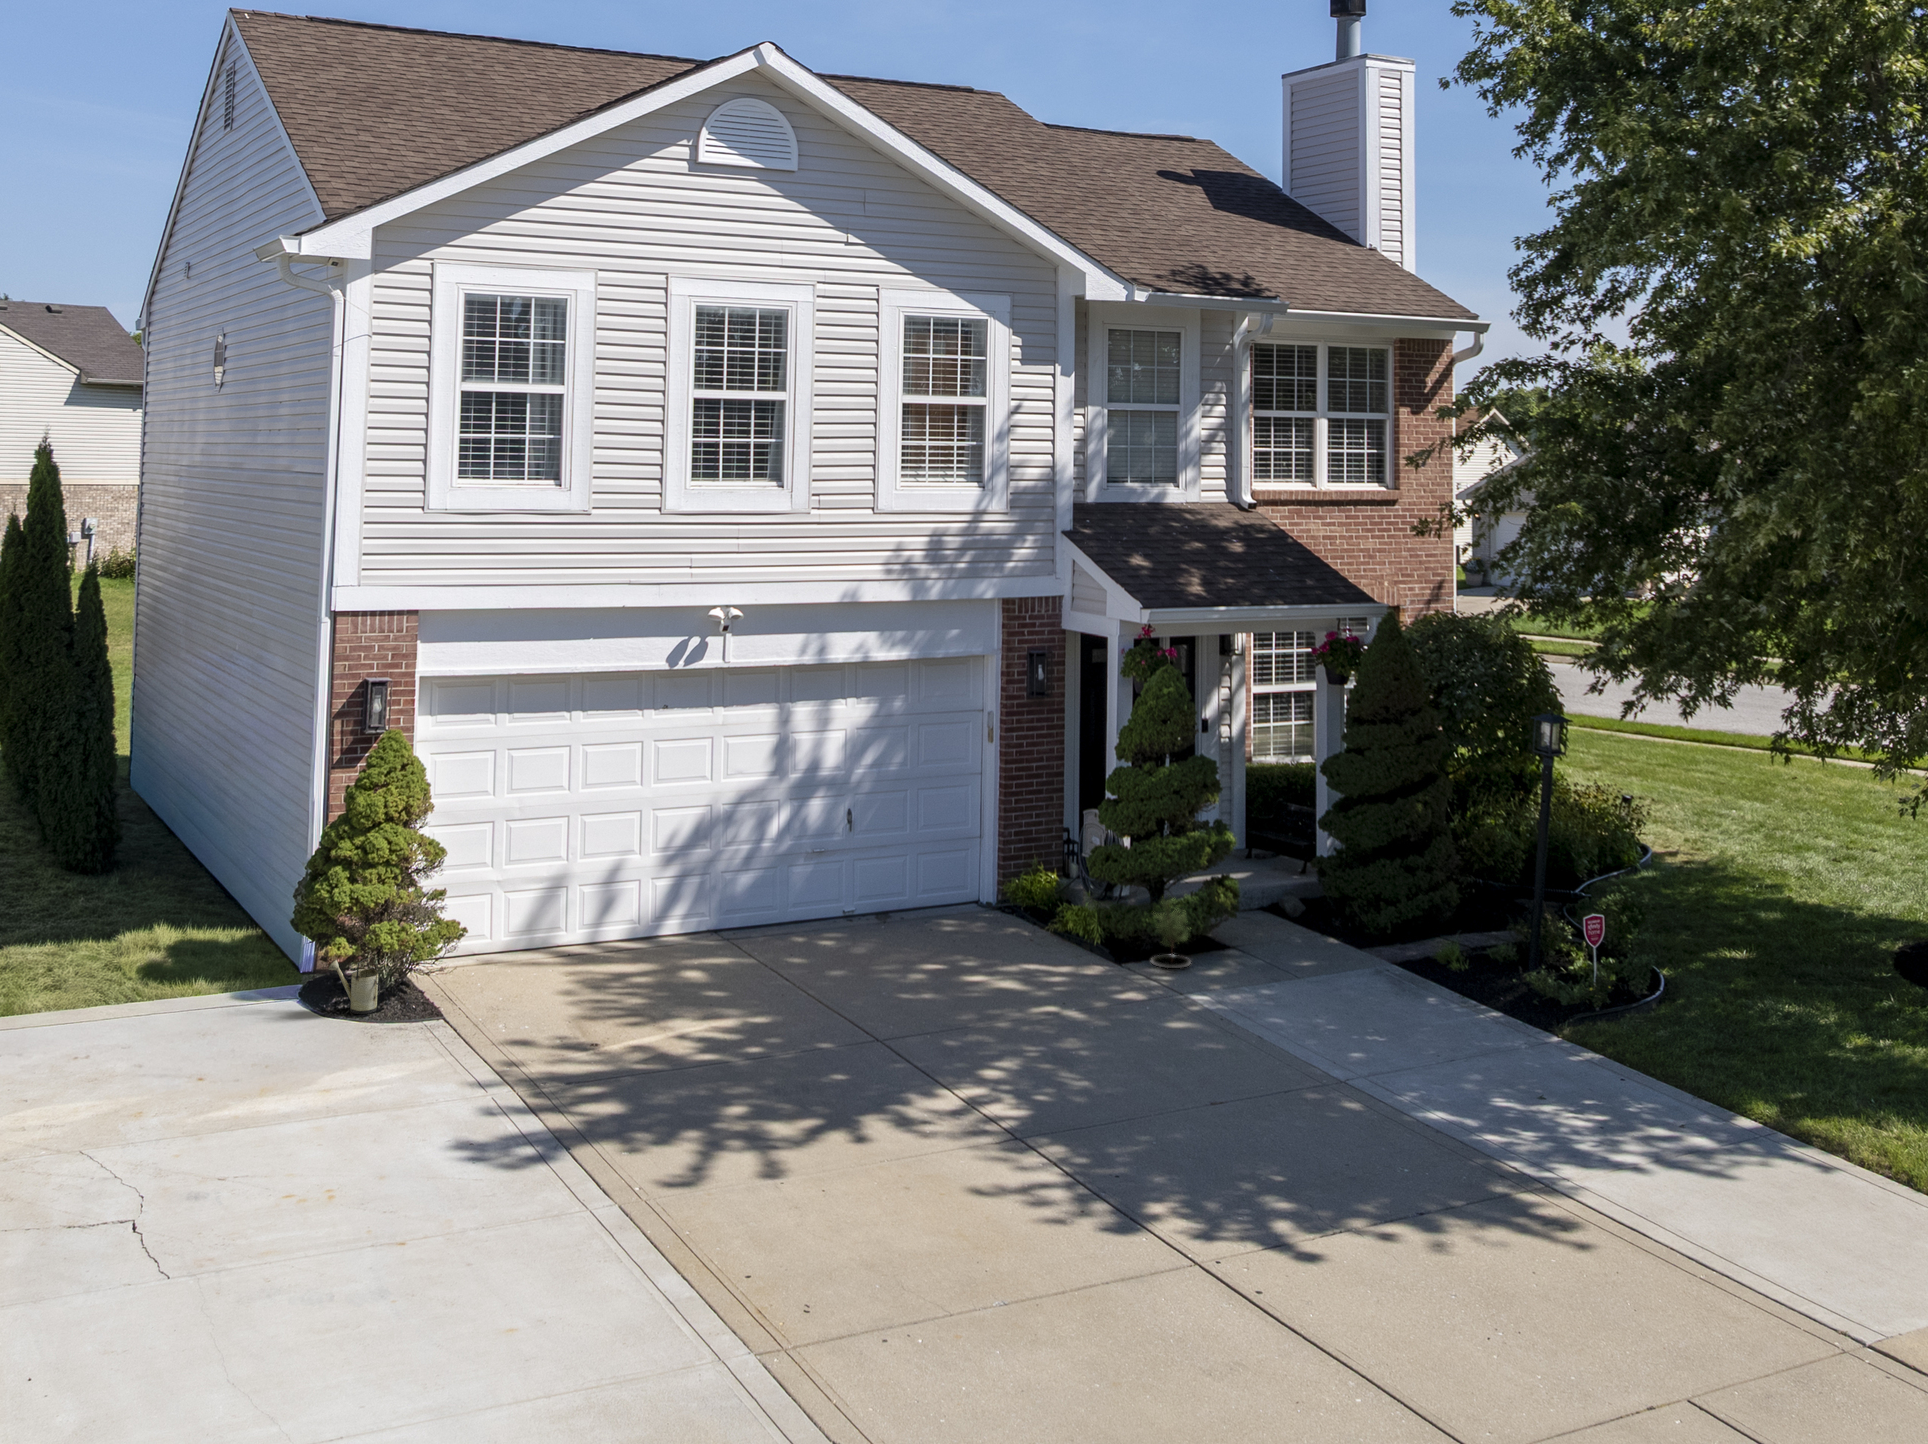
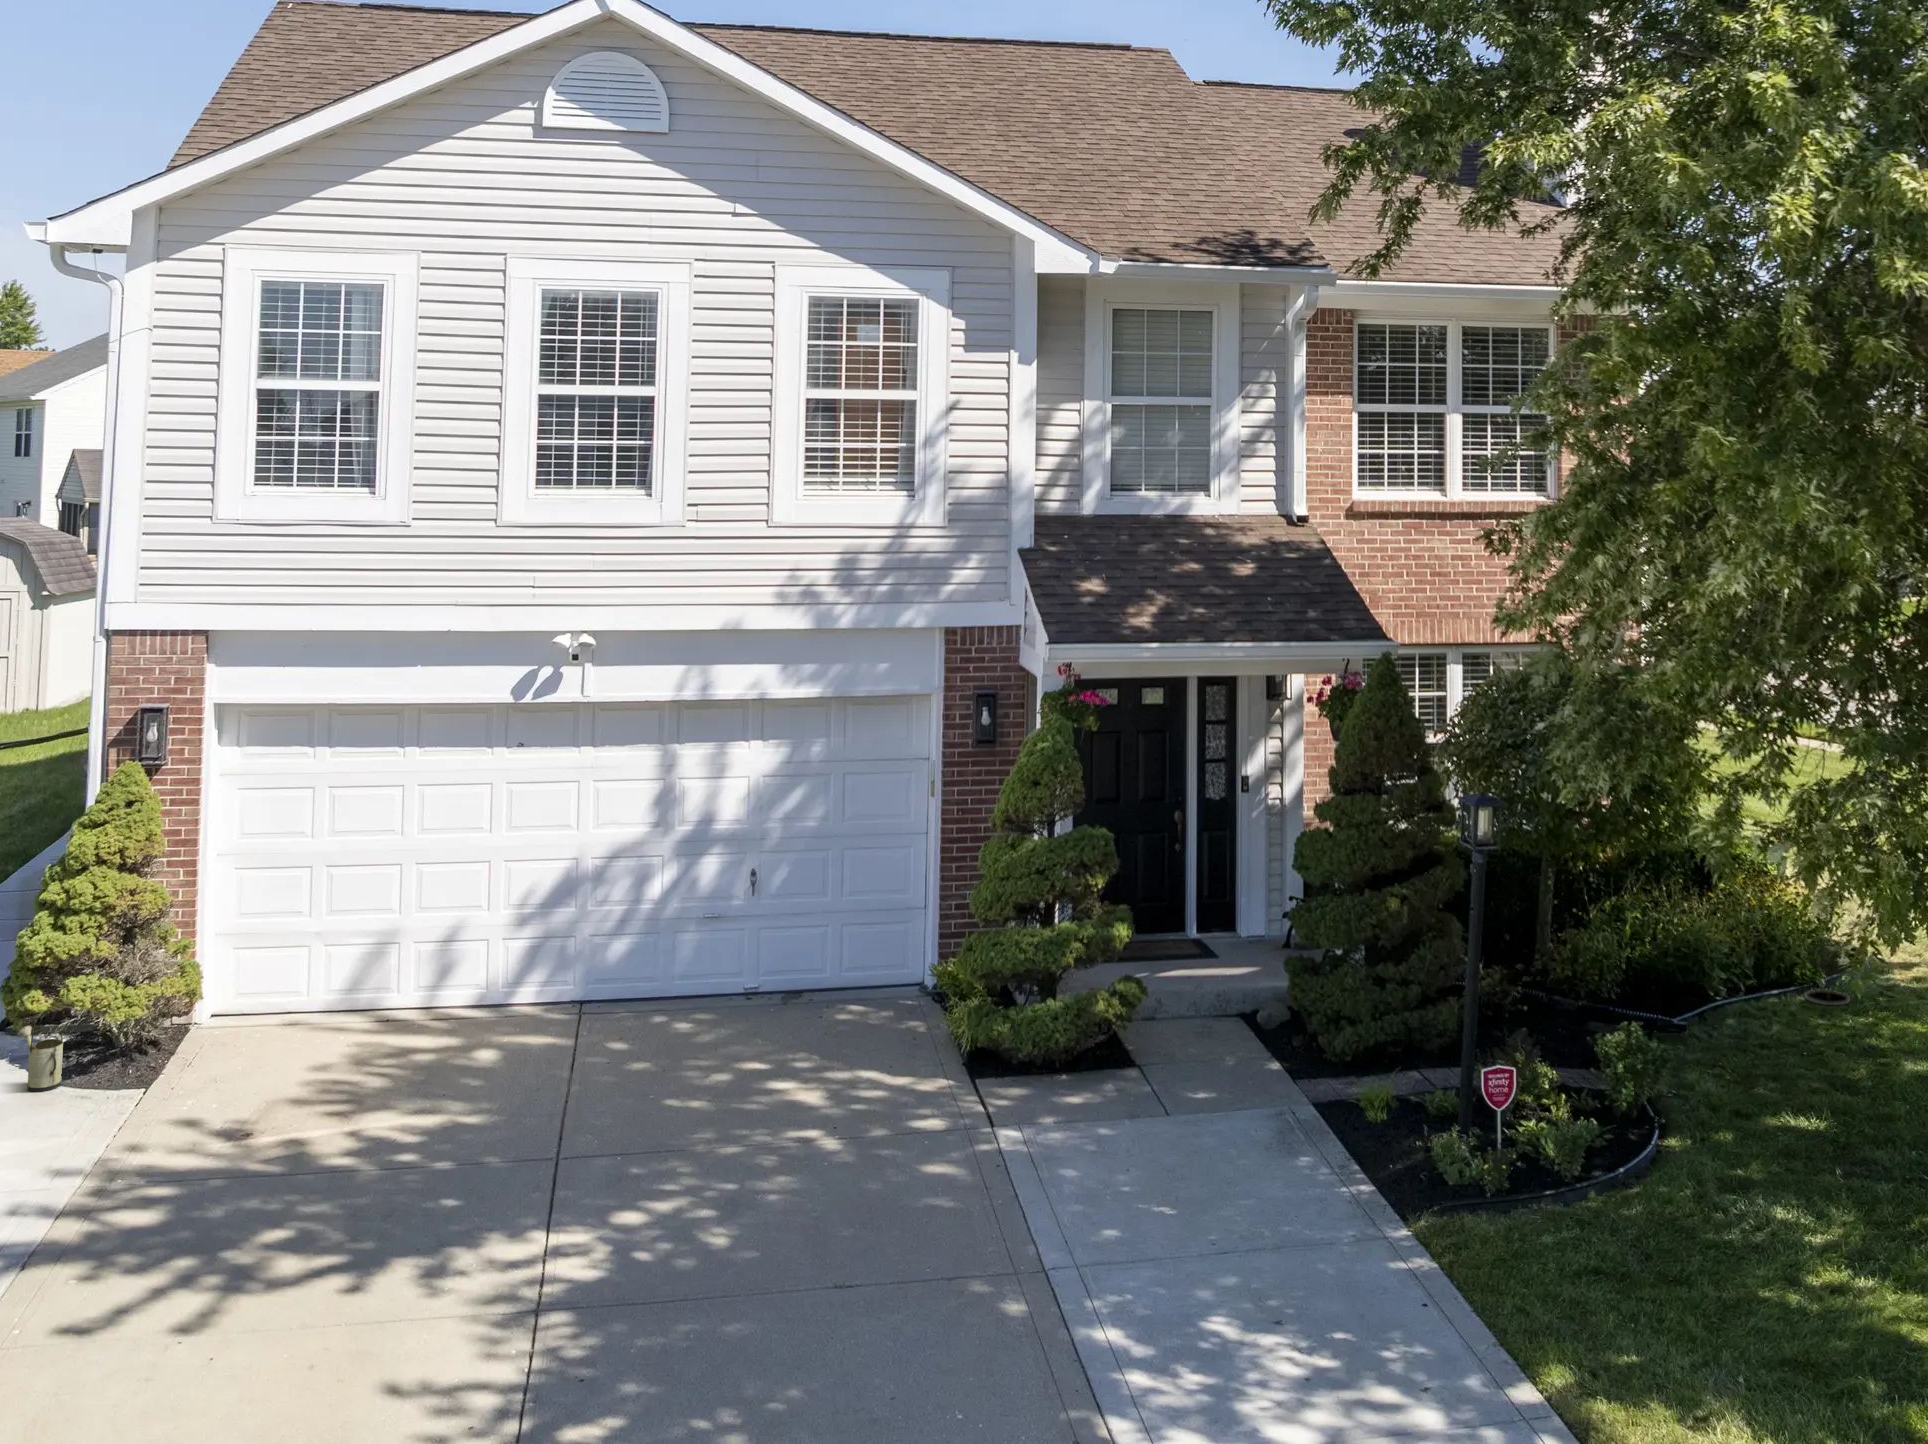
potted tree: present [1151,895,1191,968] -> present [1805,938,1852,1005]

